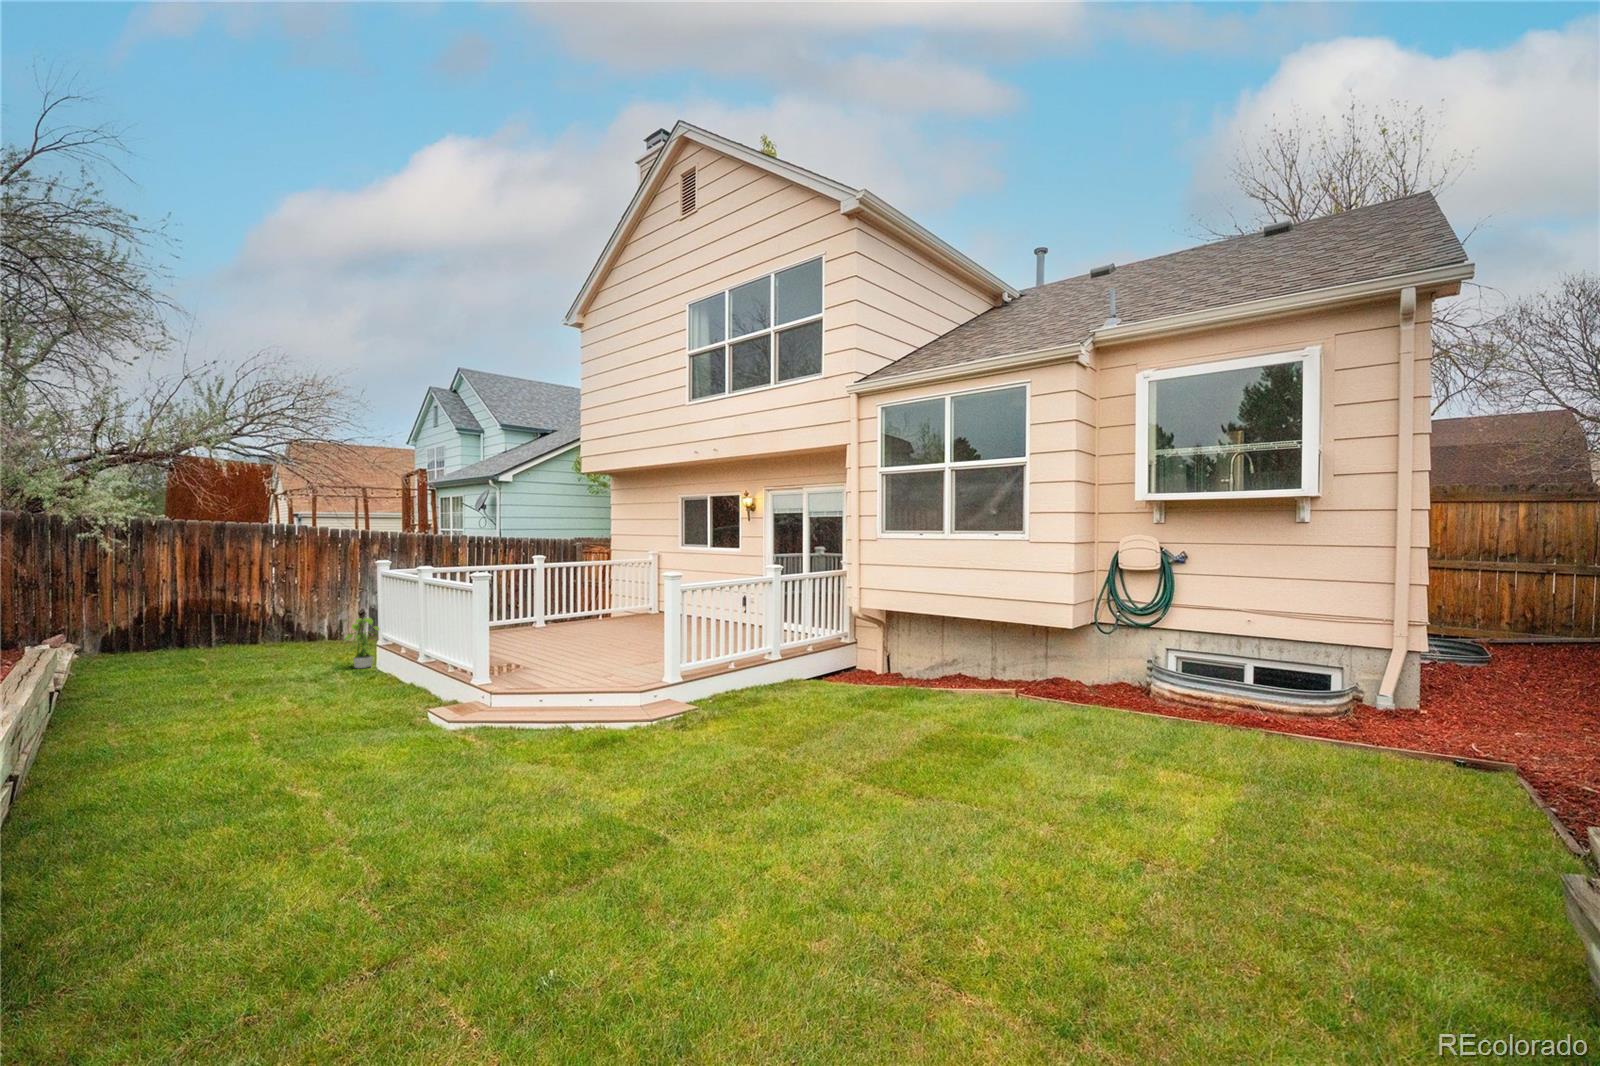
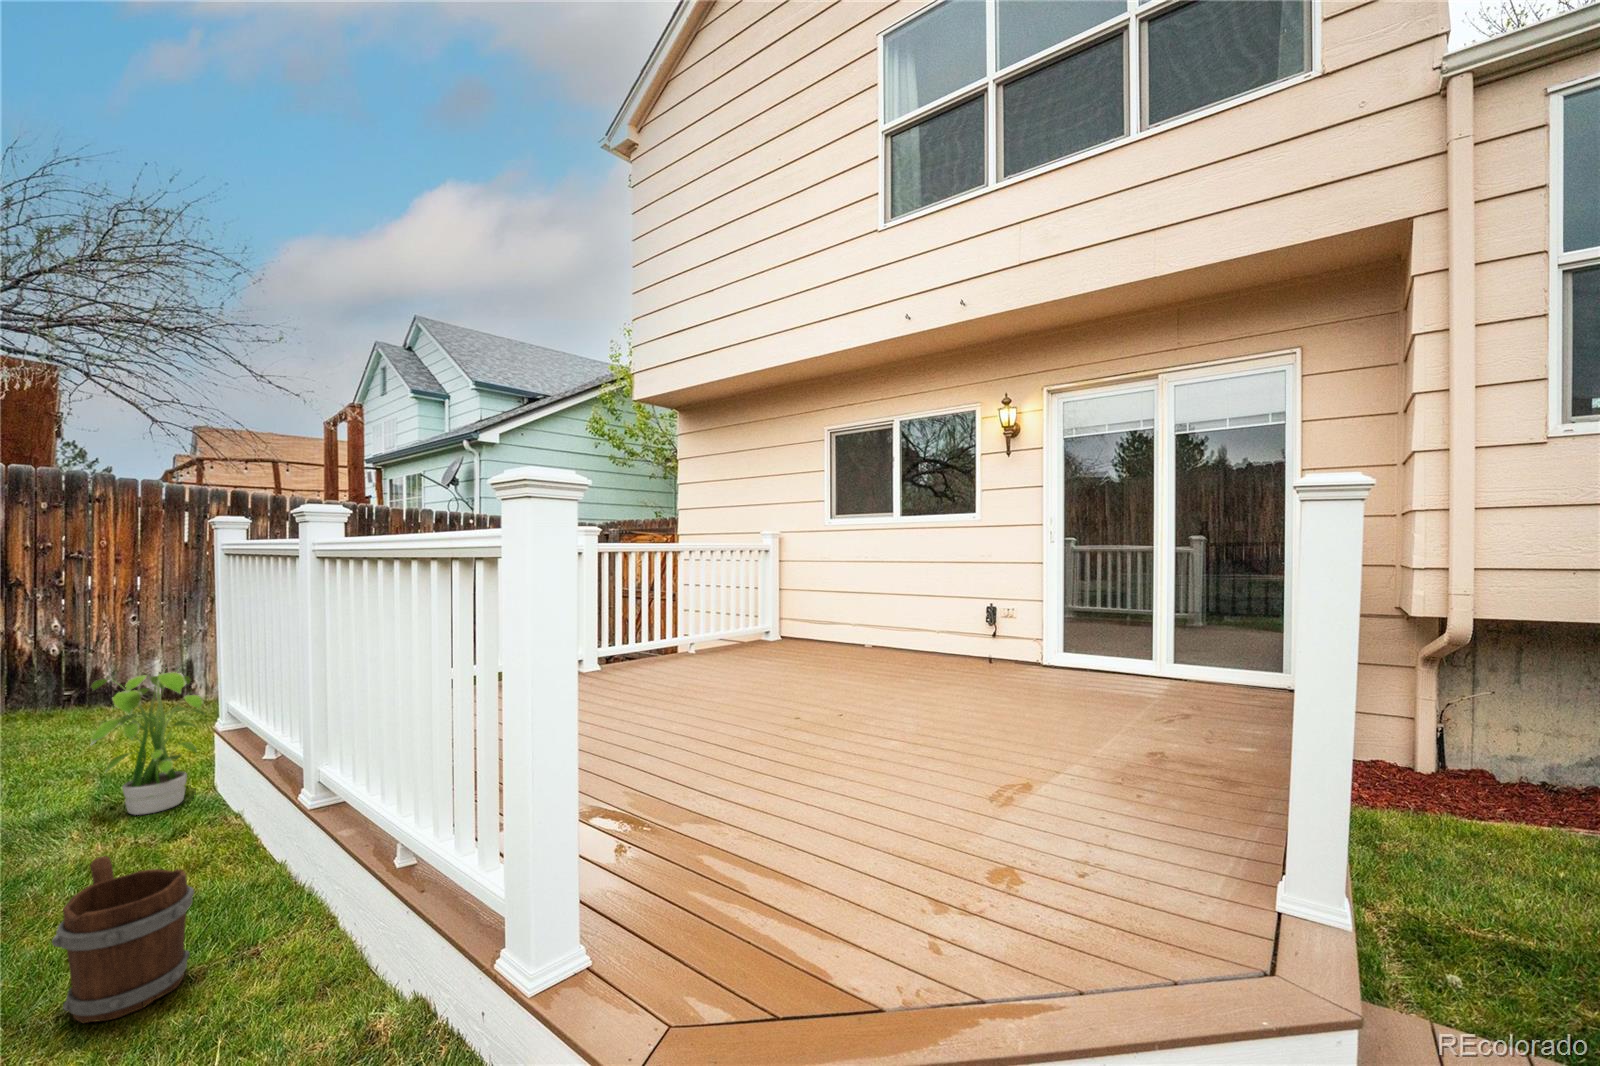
bucket: none [370,660,398,695] -> present [52,856,194,1023]

